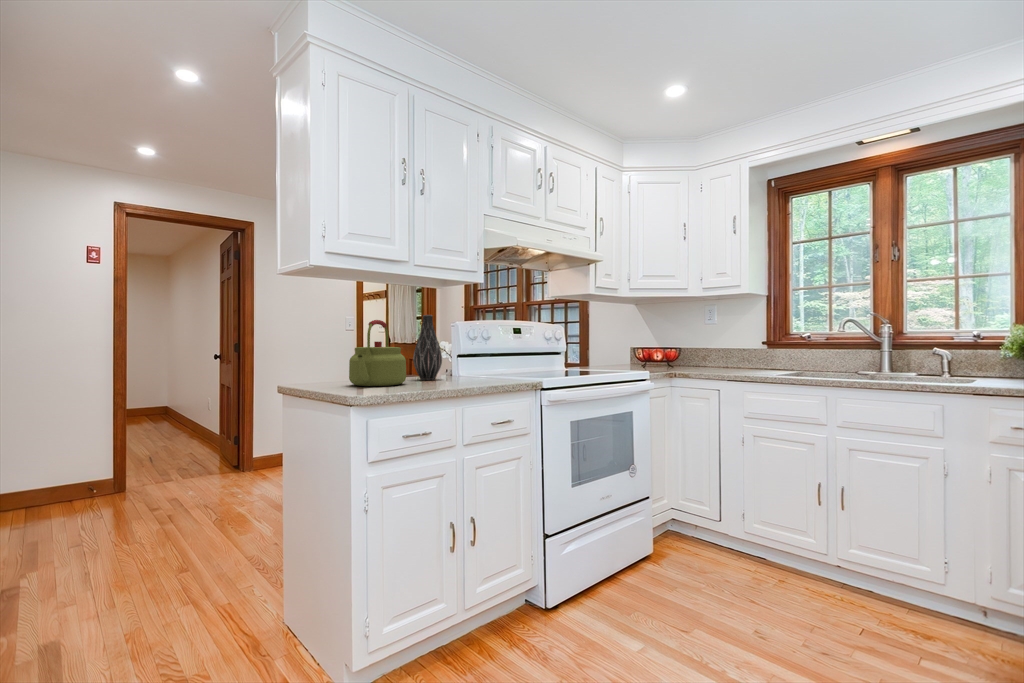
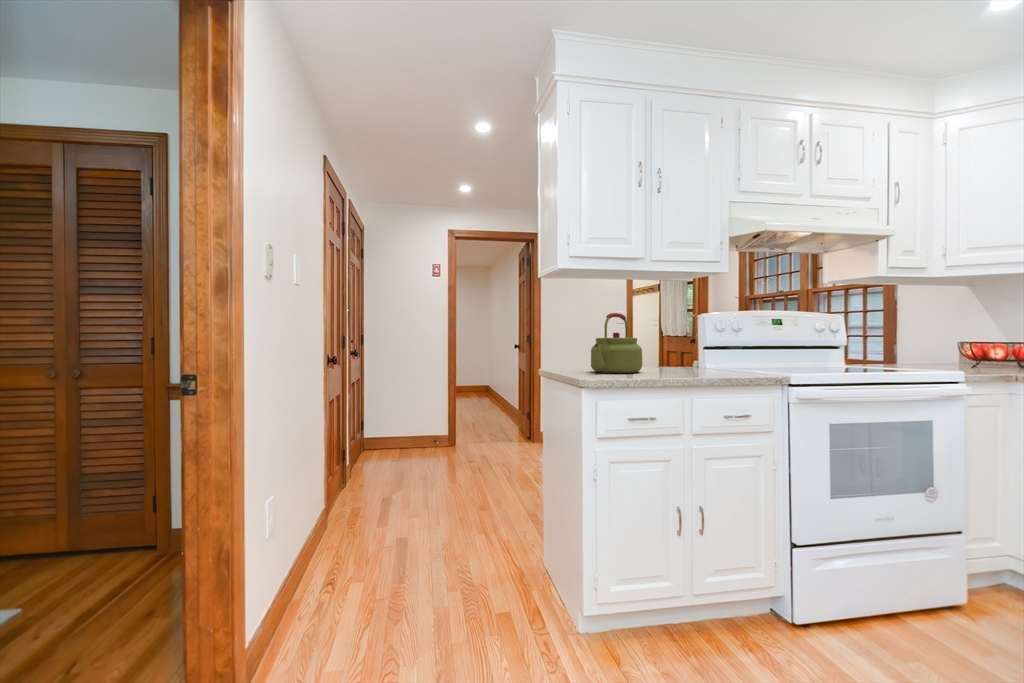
vase: present [413,315,442,380] -> none [654,307,683,370]

